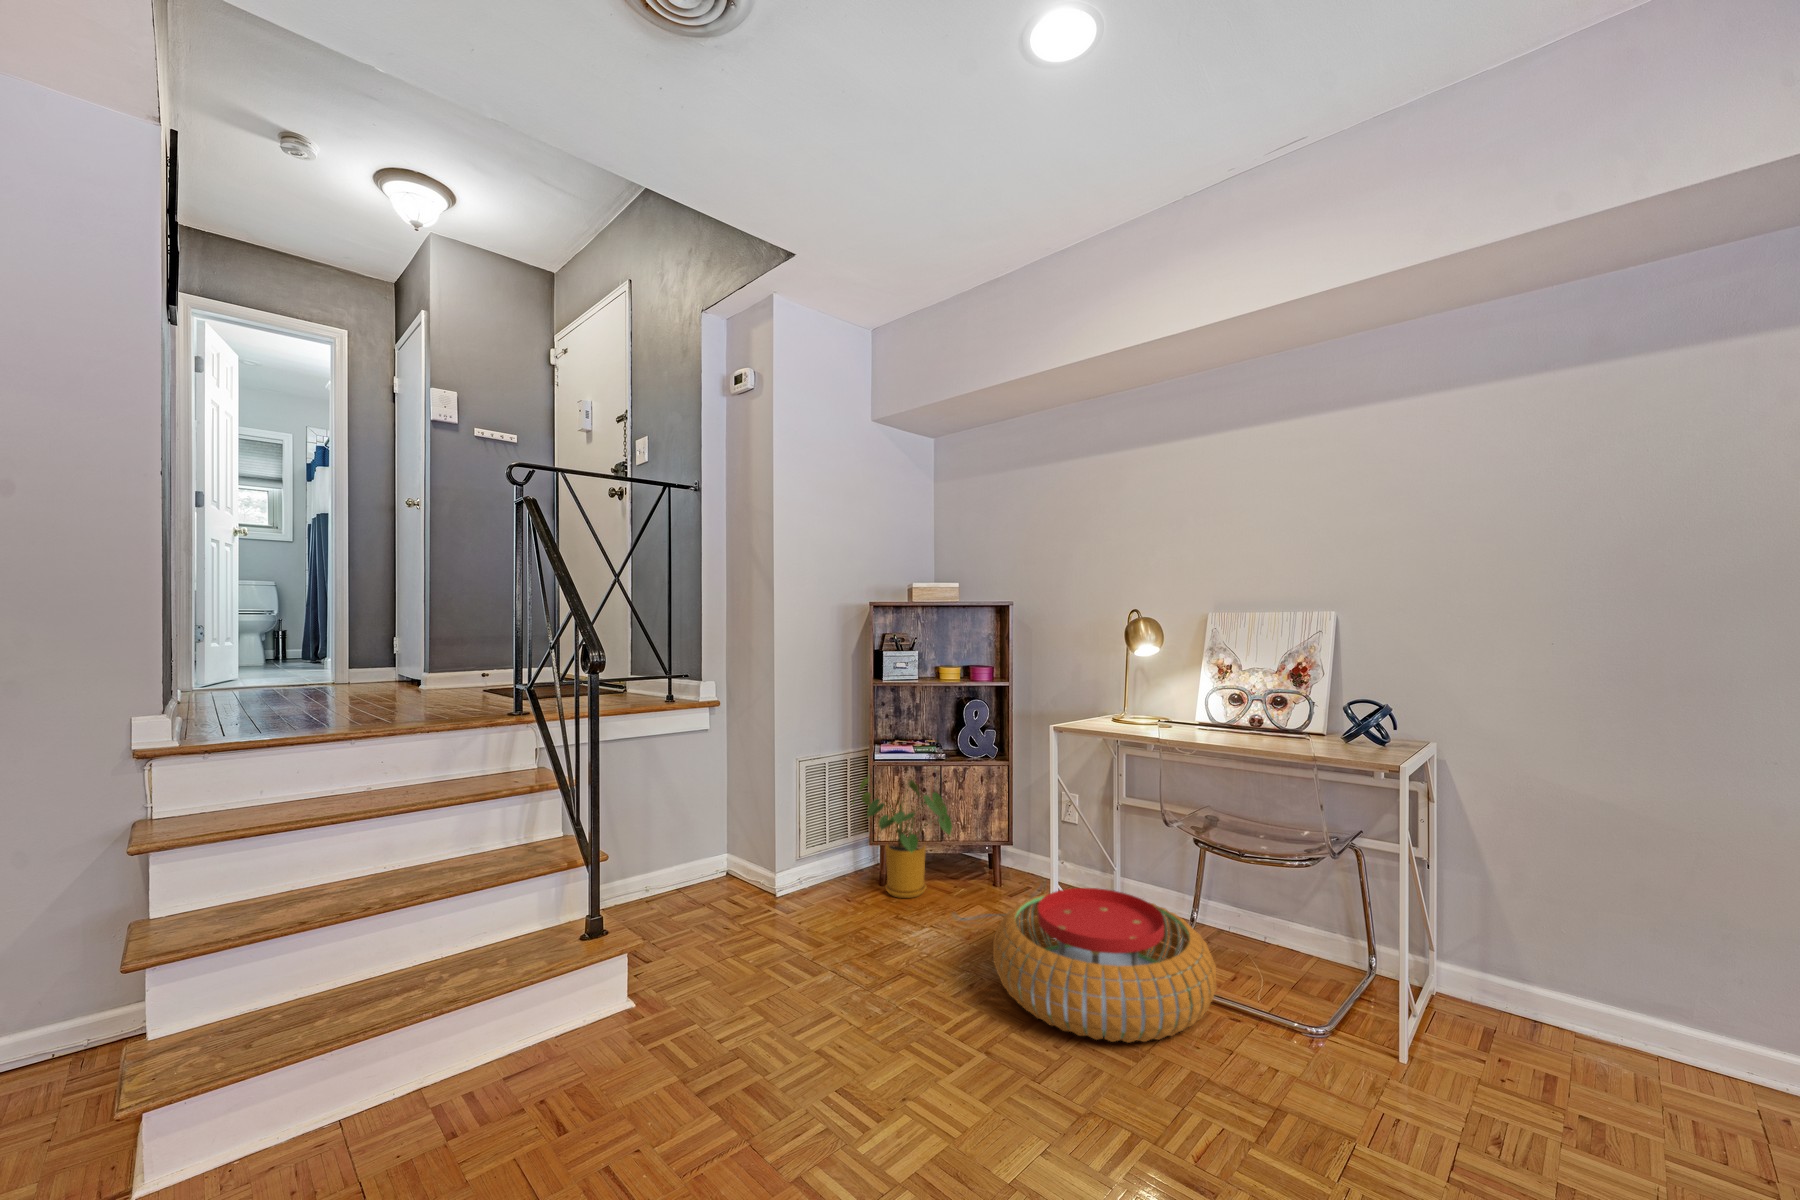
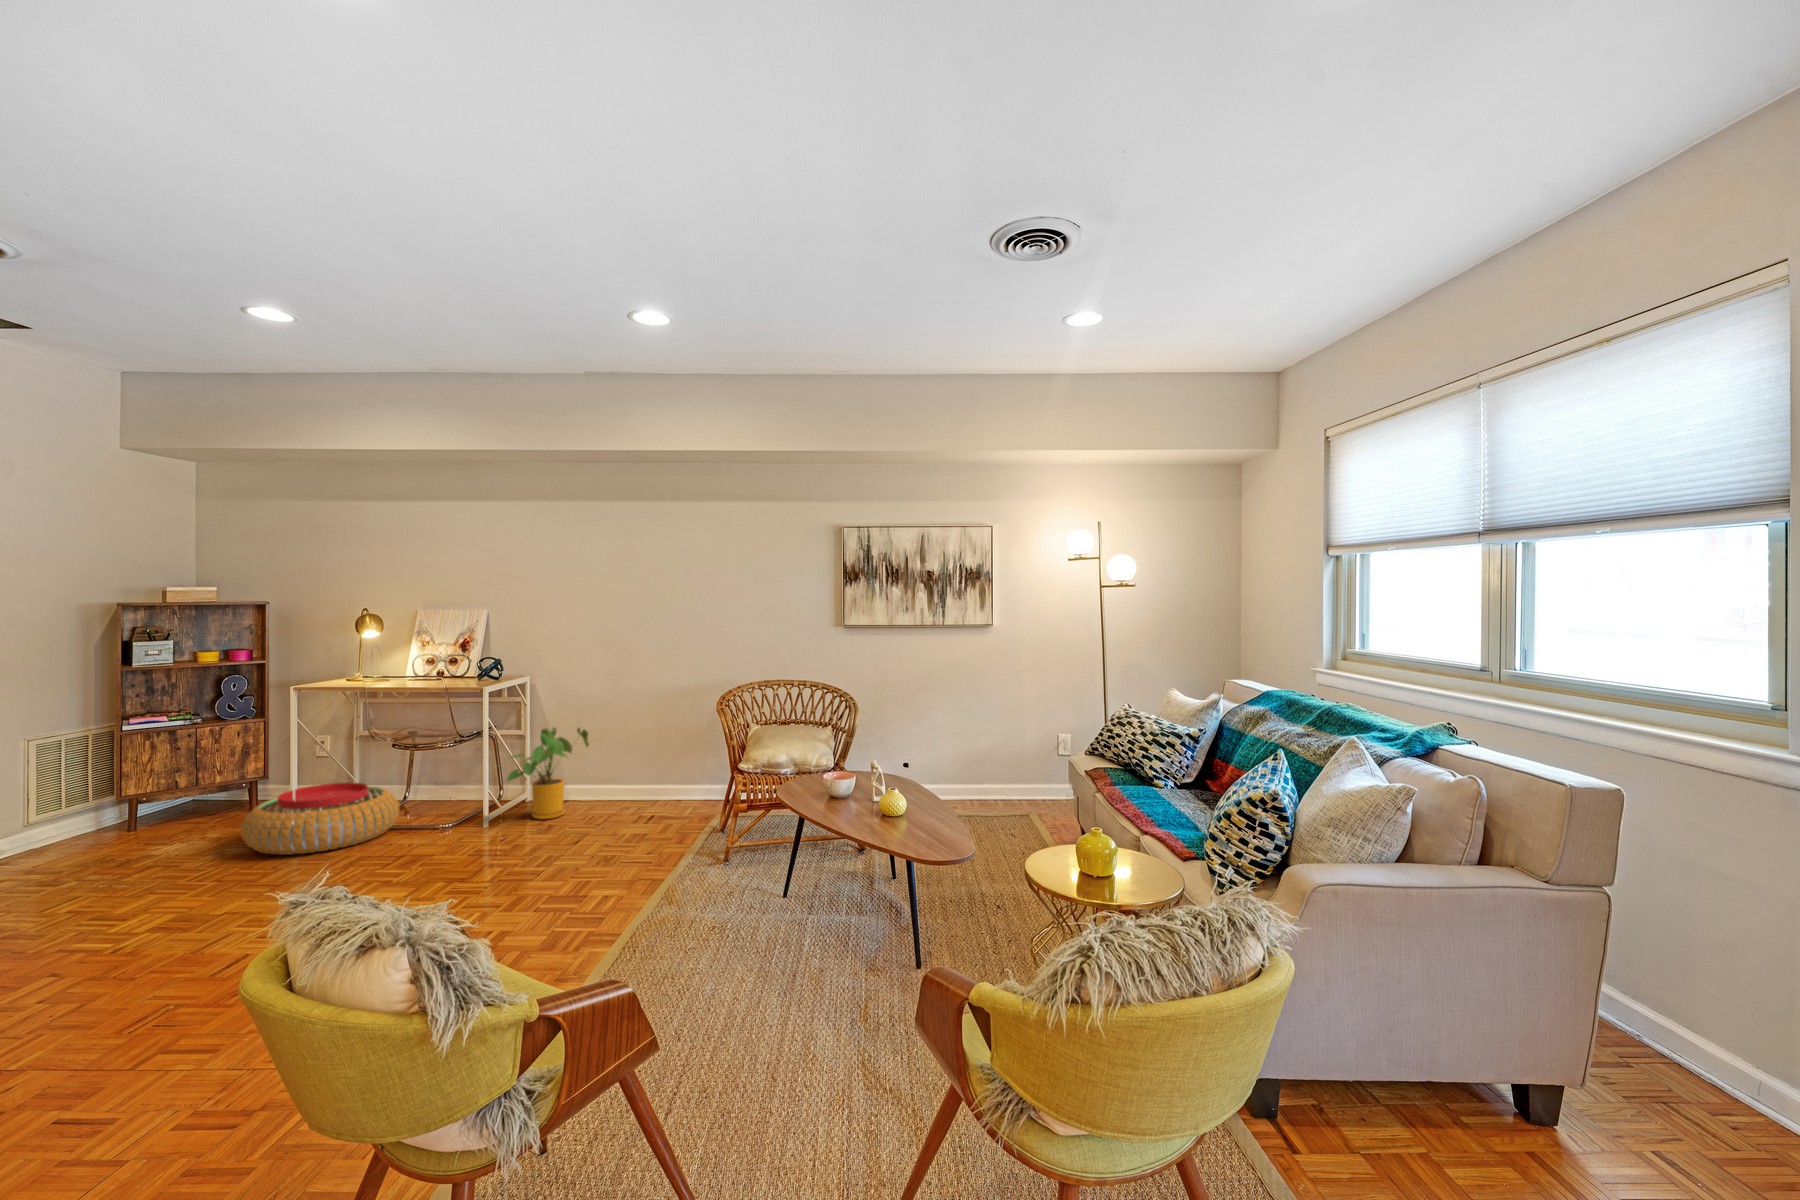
house plant: present [852,775,952,898] -> present [507,727,589,820]

